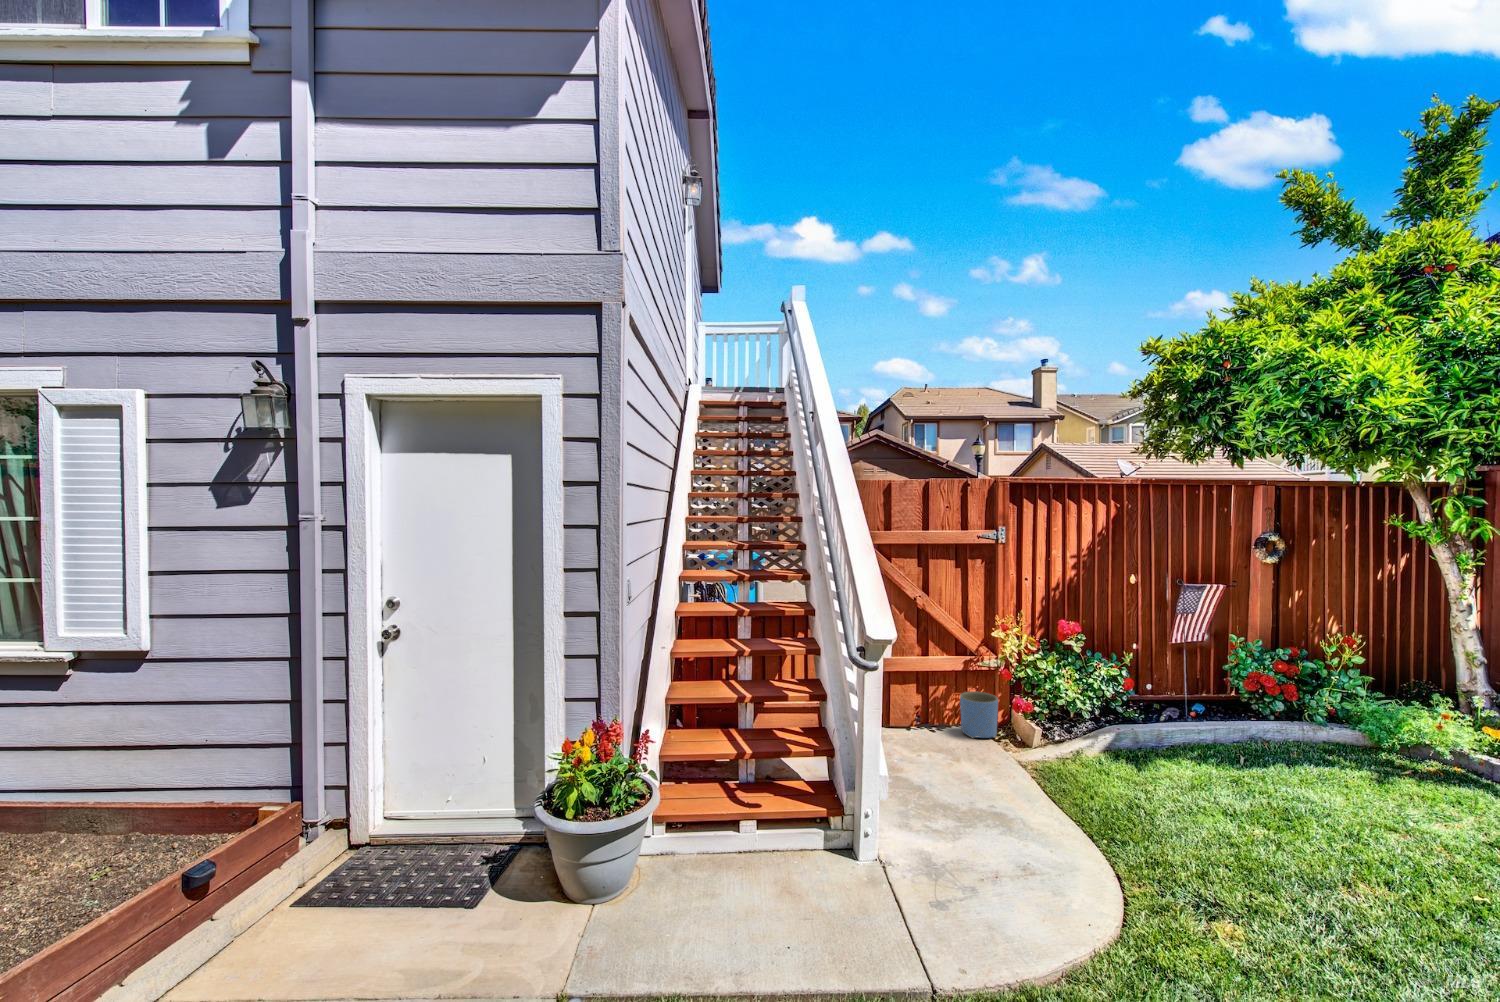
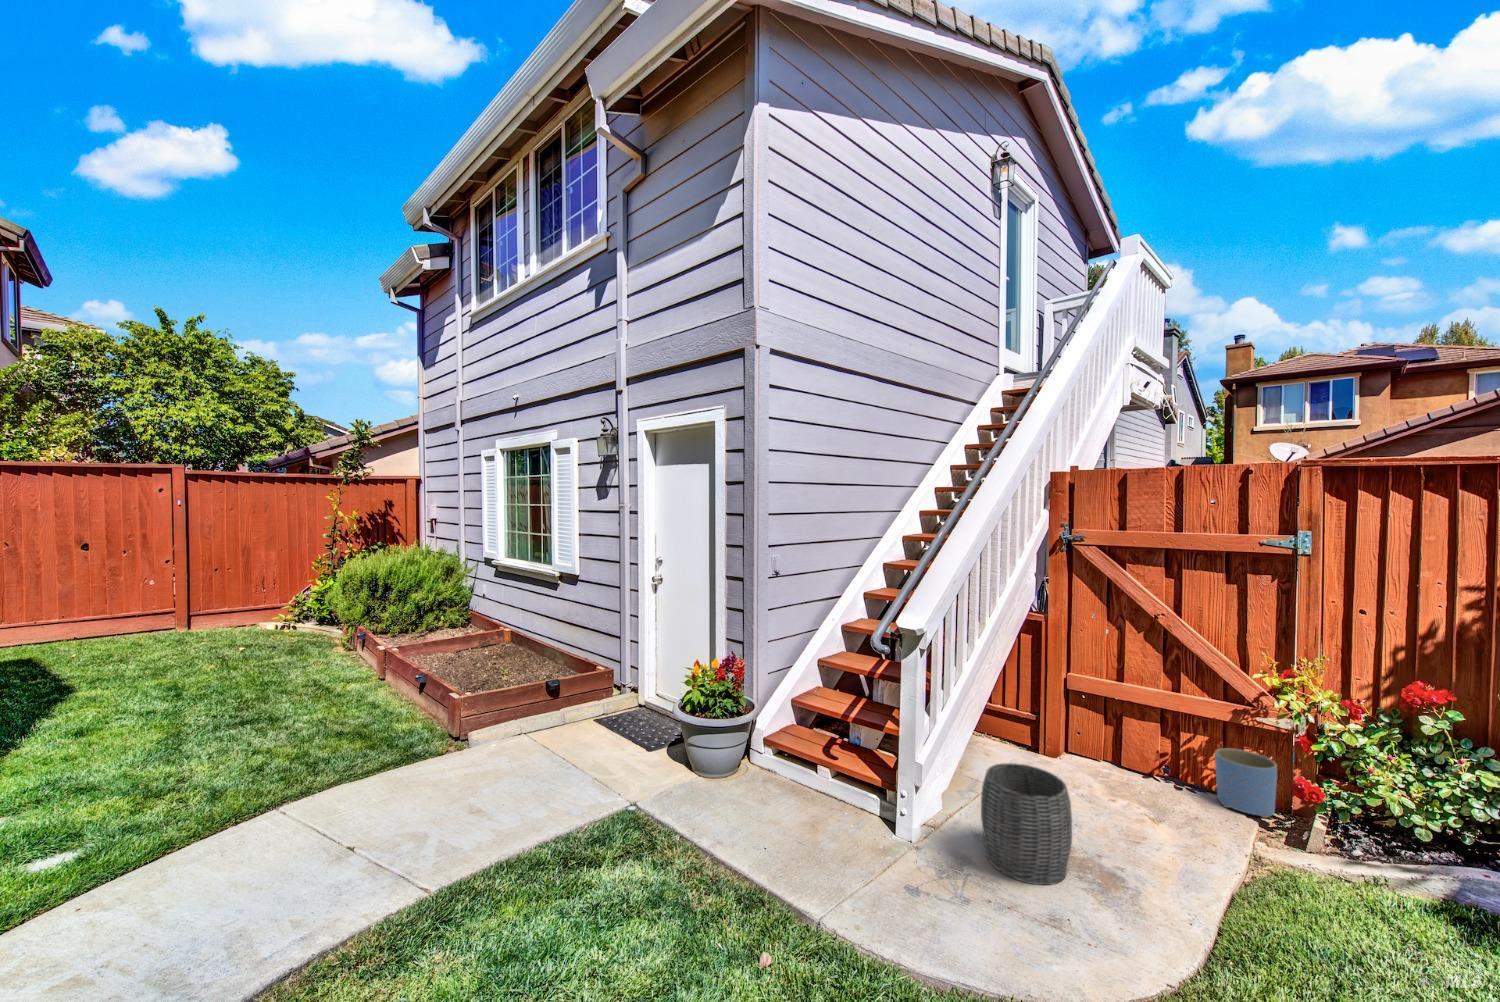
woven basket: none [920,746,998,851] -> present [981,763,1072,885]

